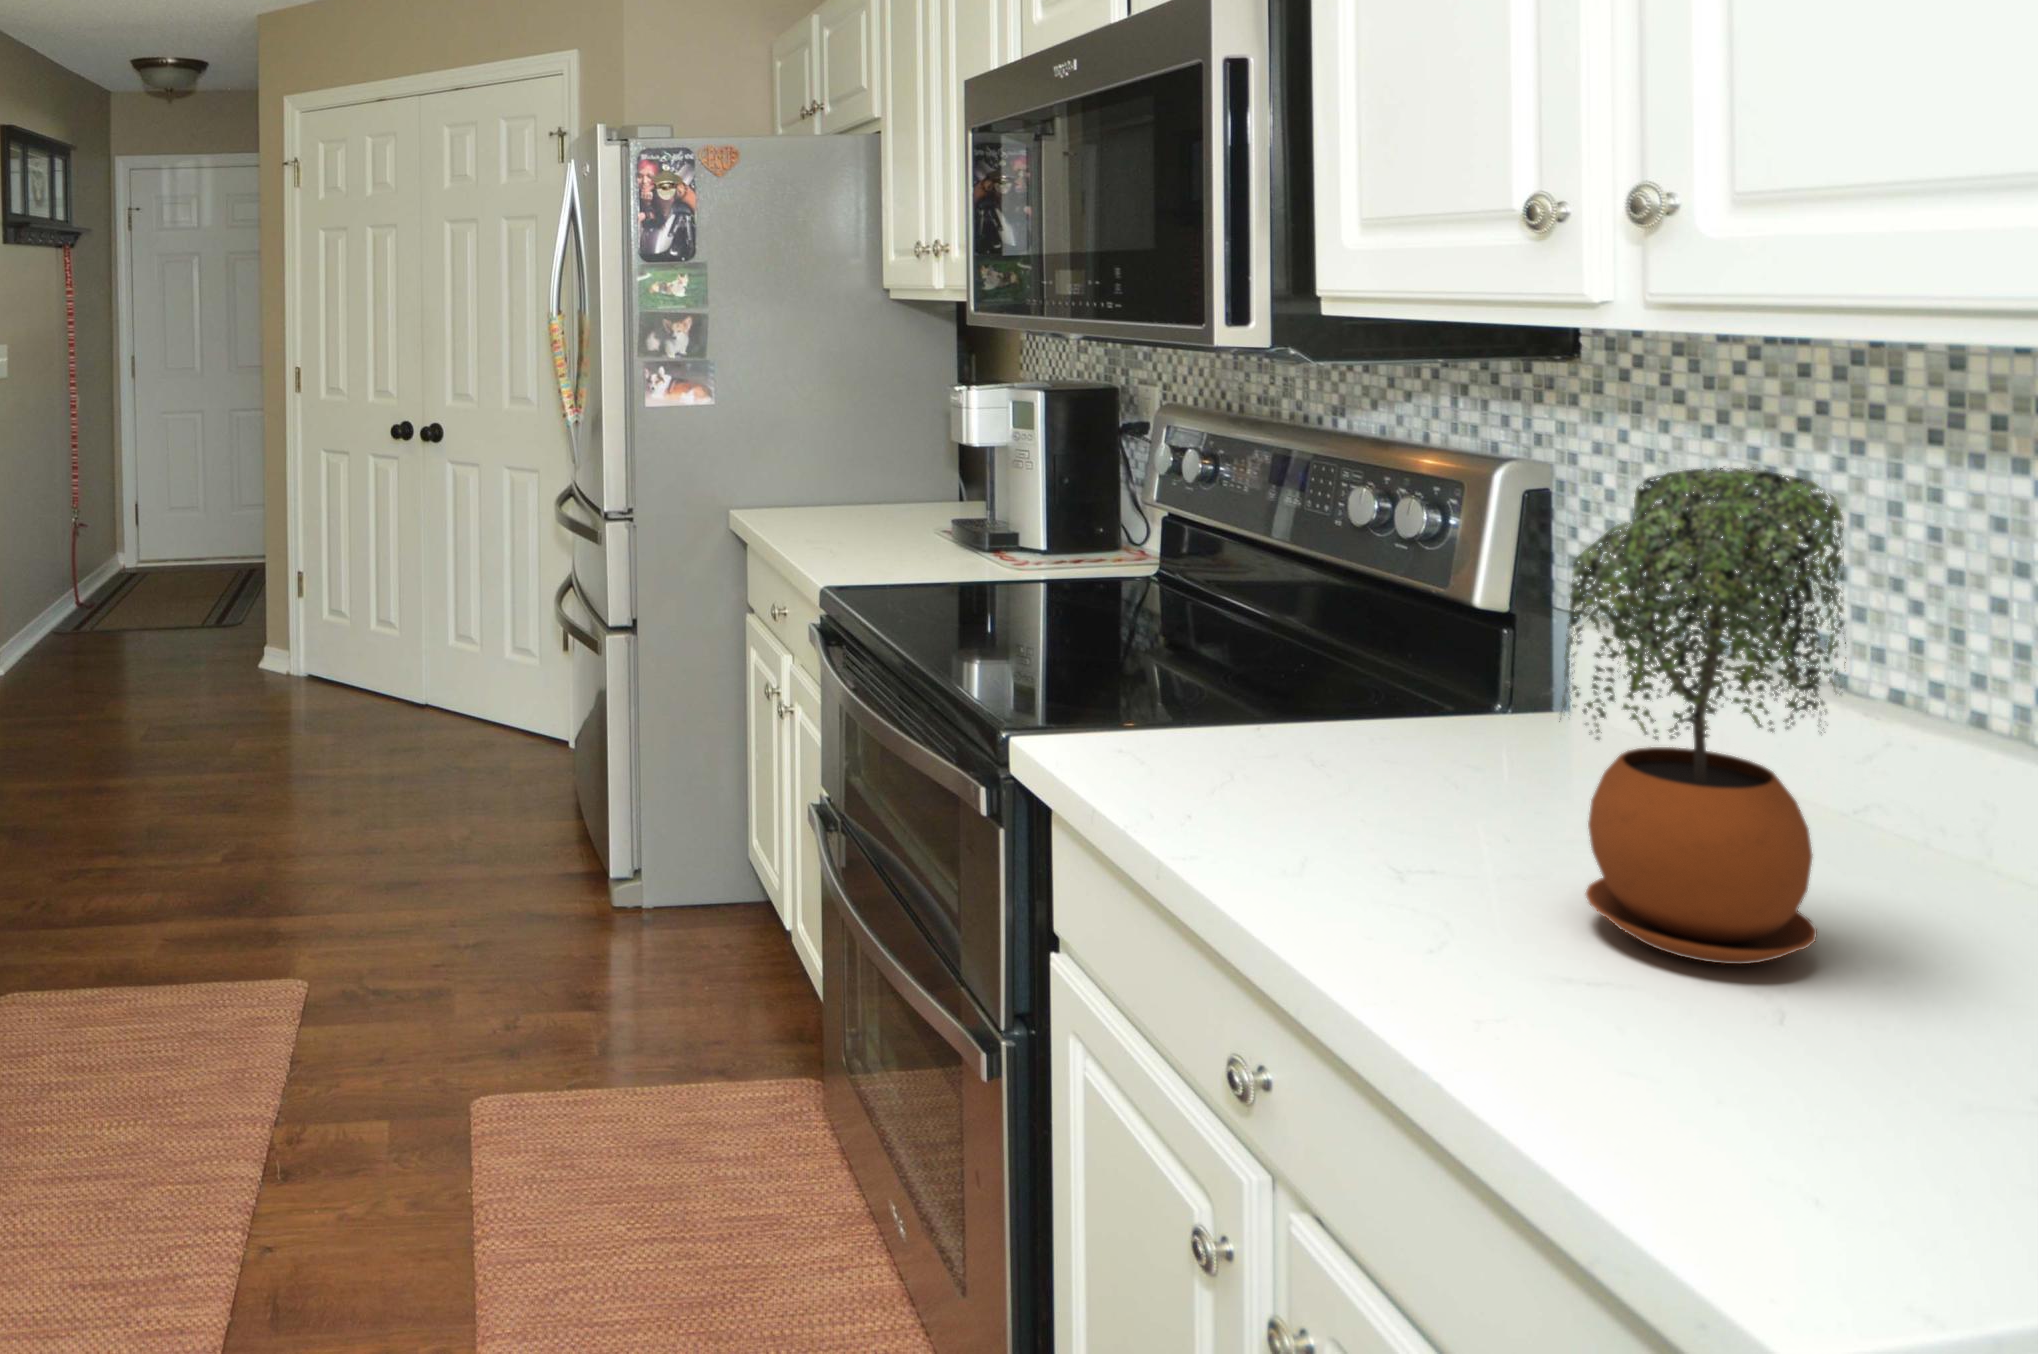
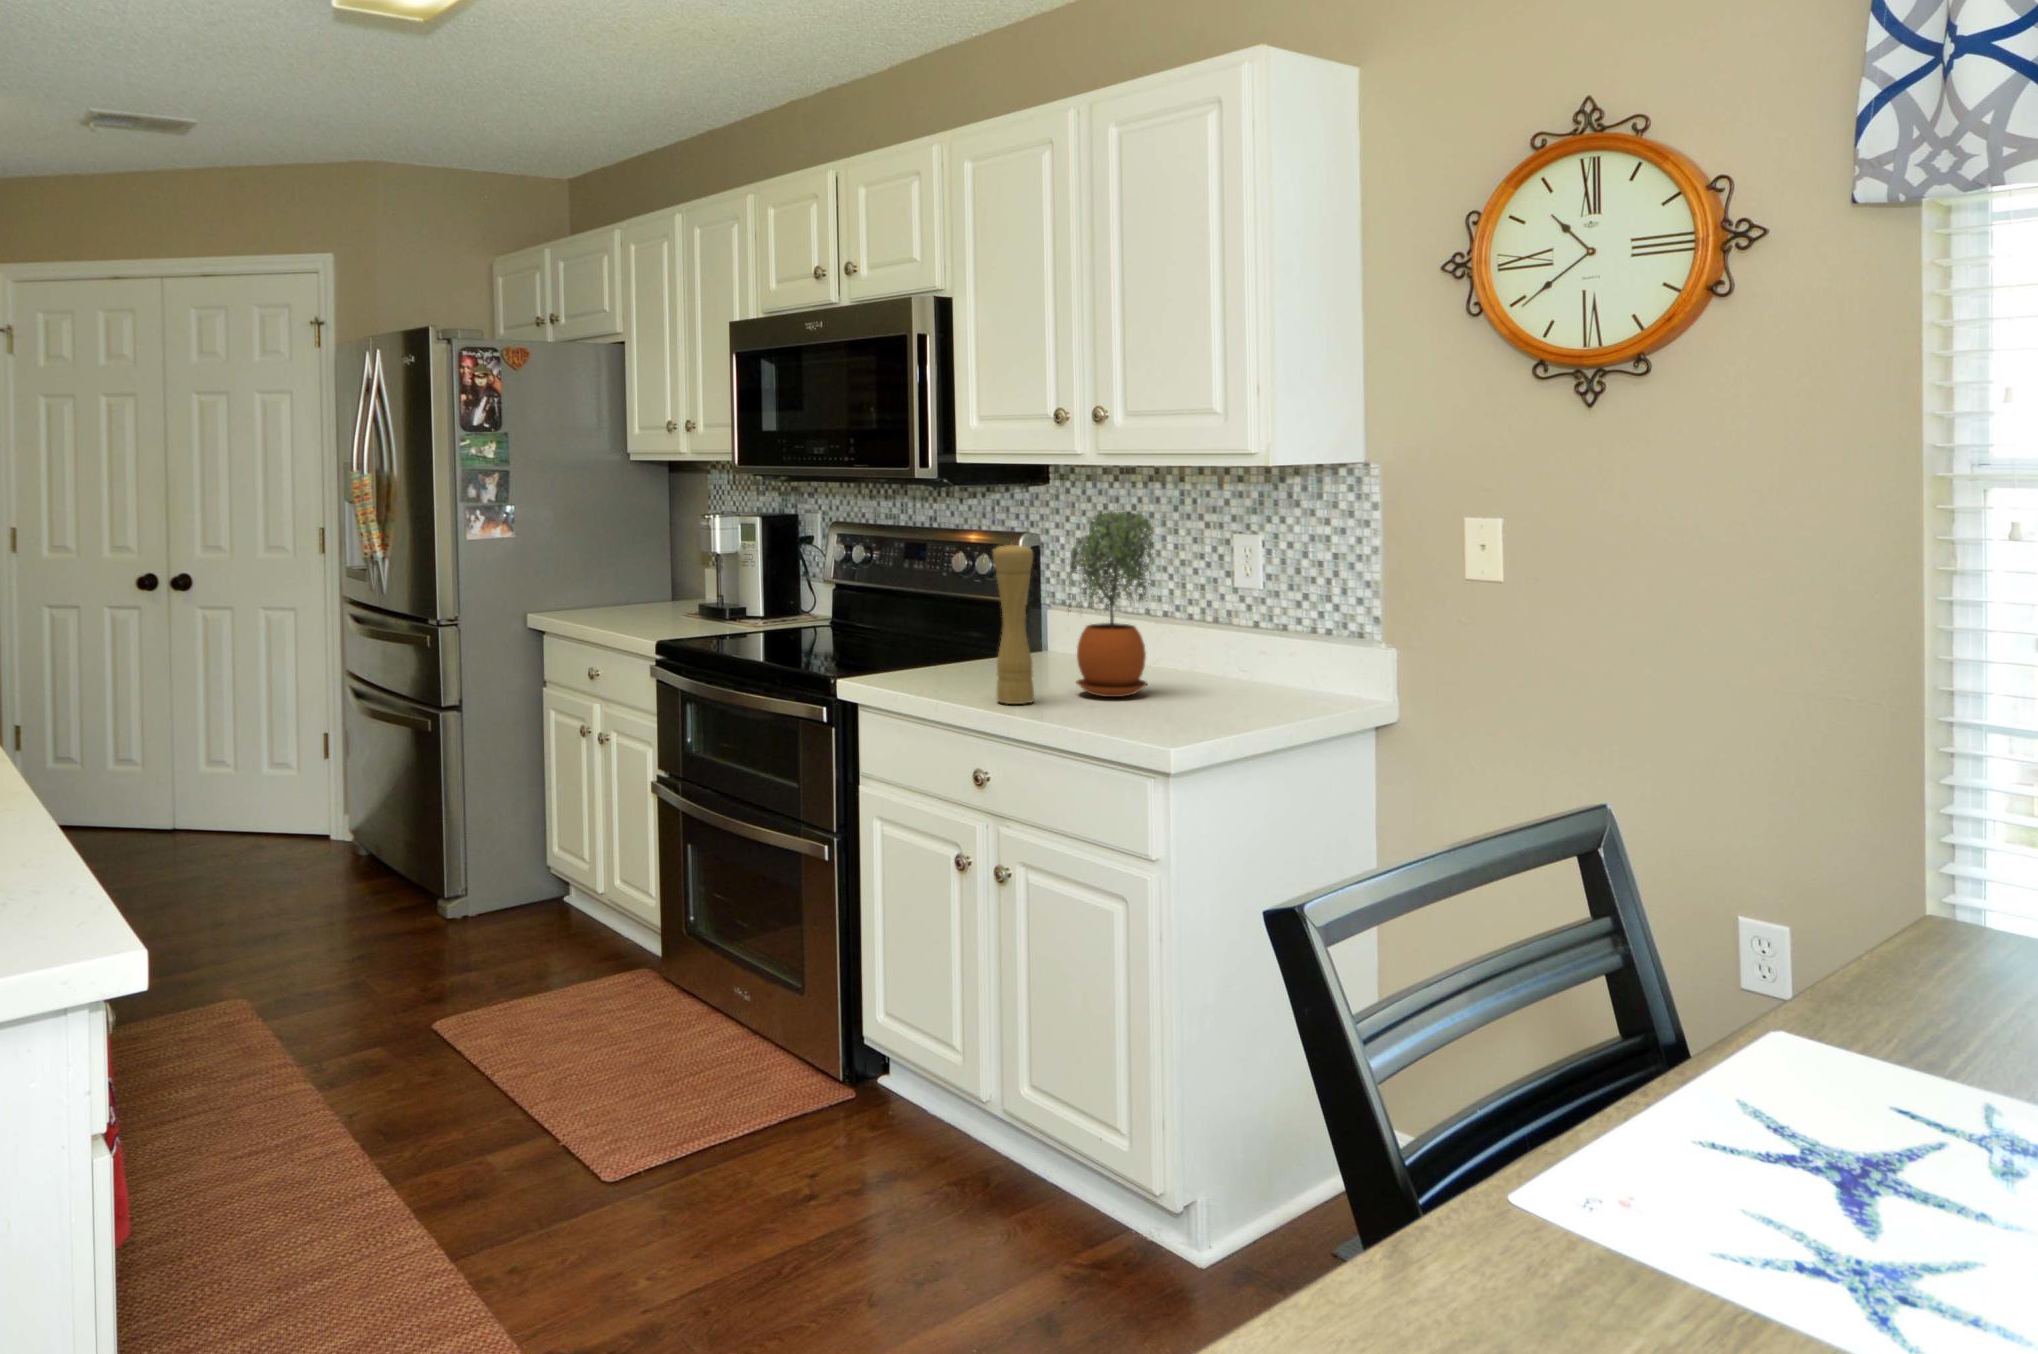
pepper mill: none [1333,542,1449,945] -> present [993,542,1034,704]

